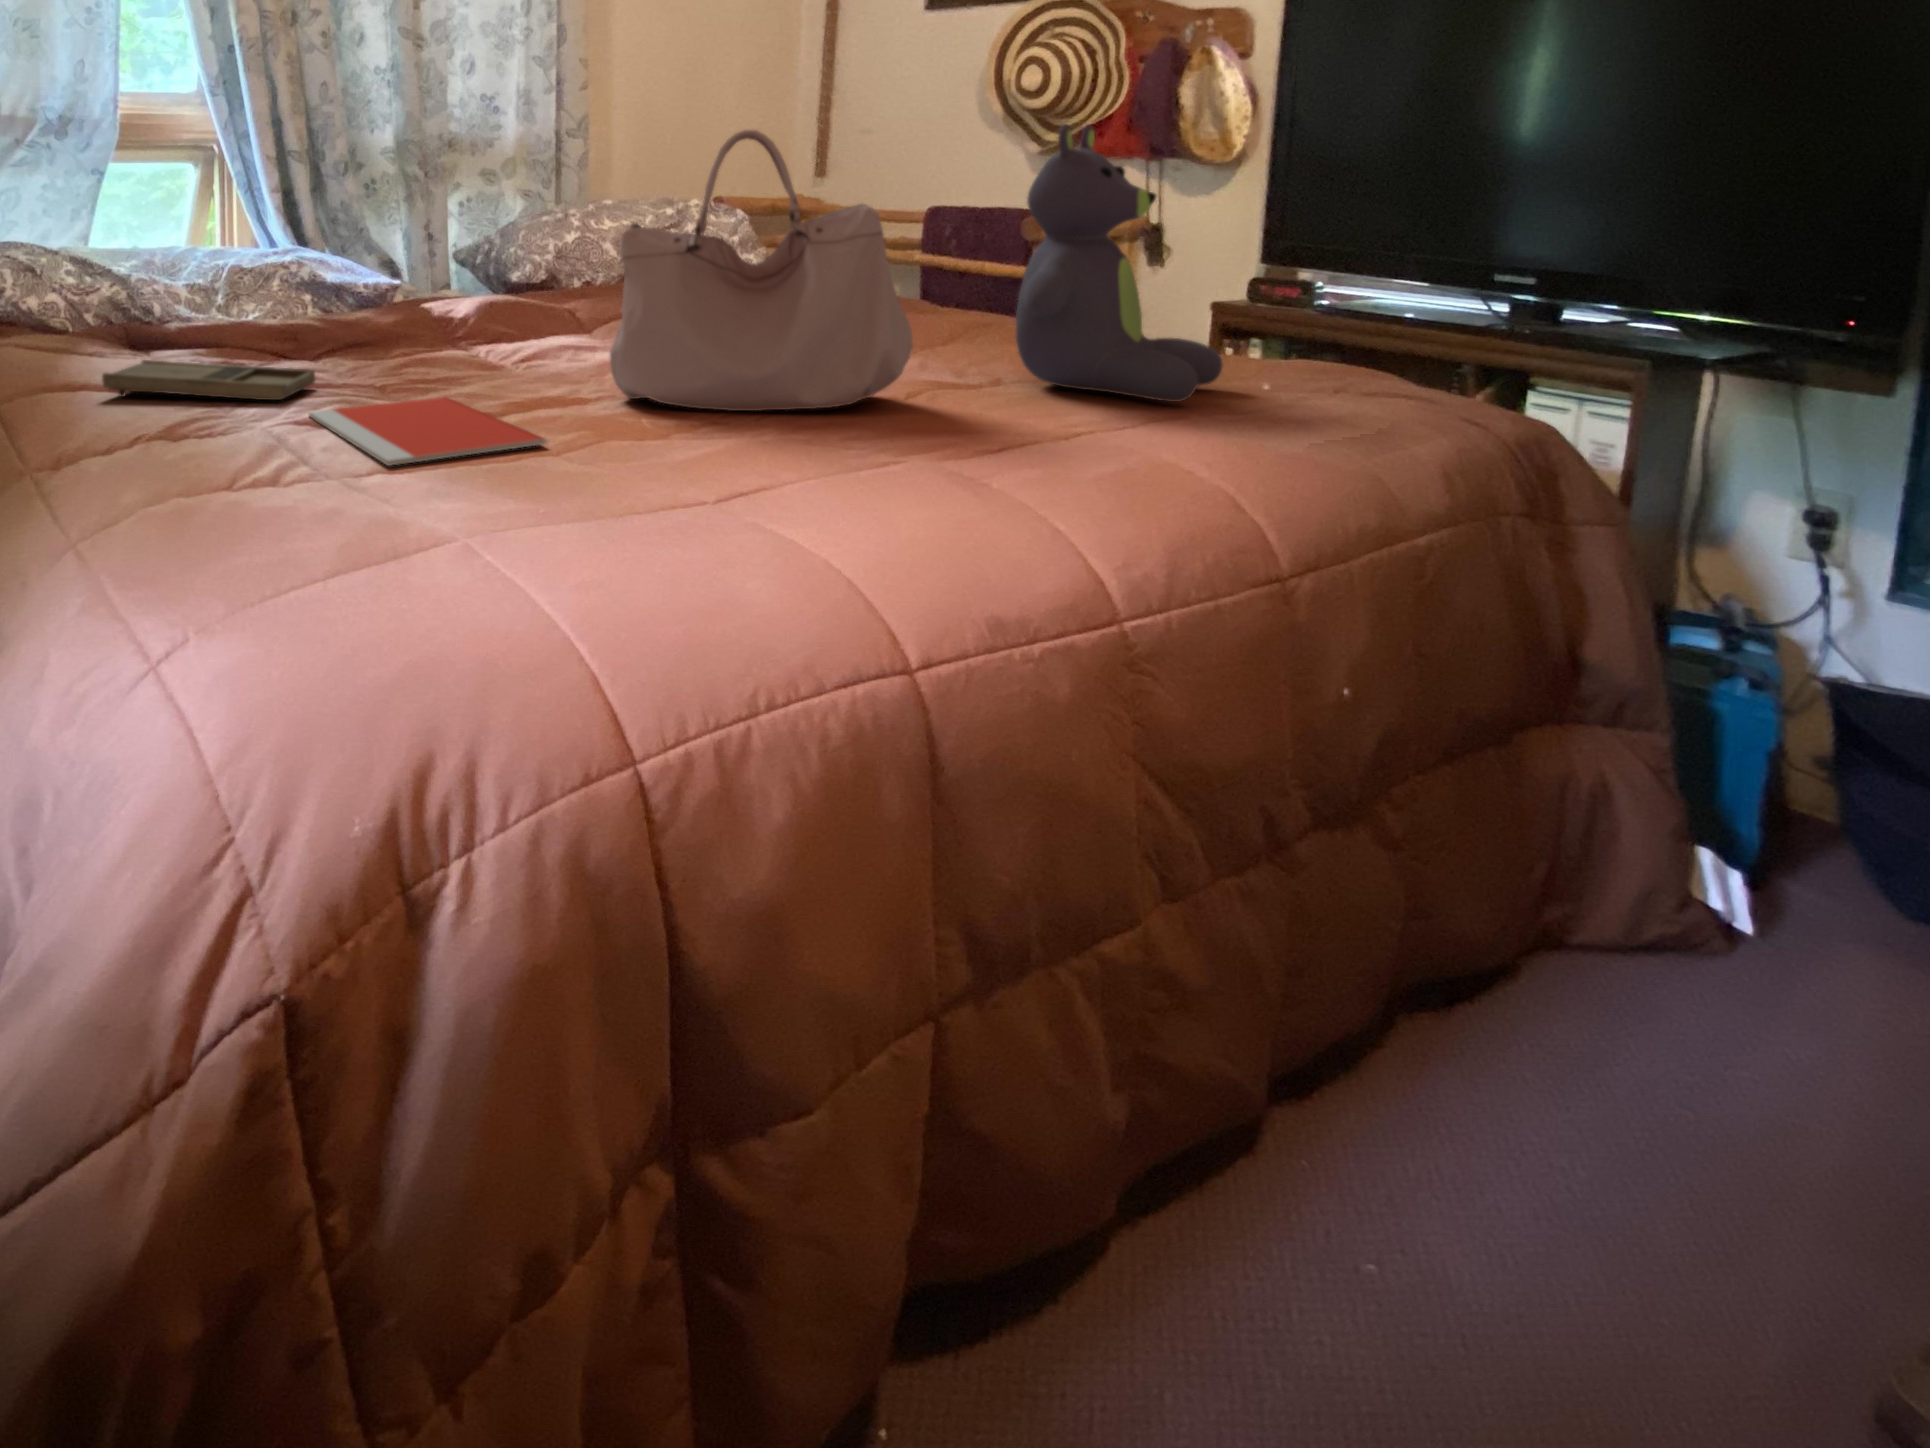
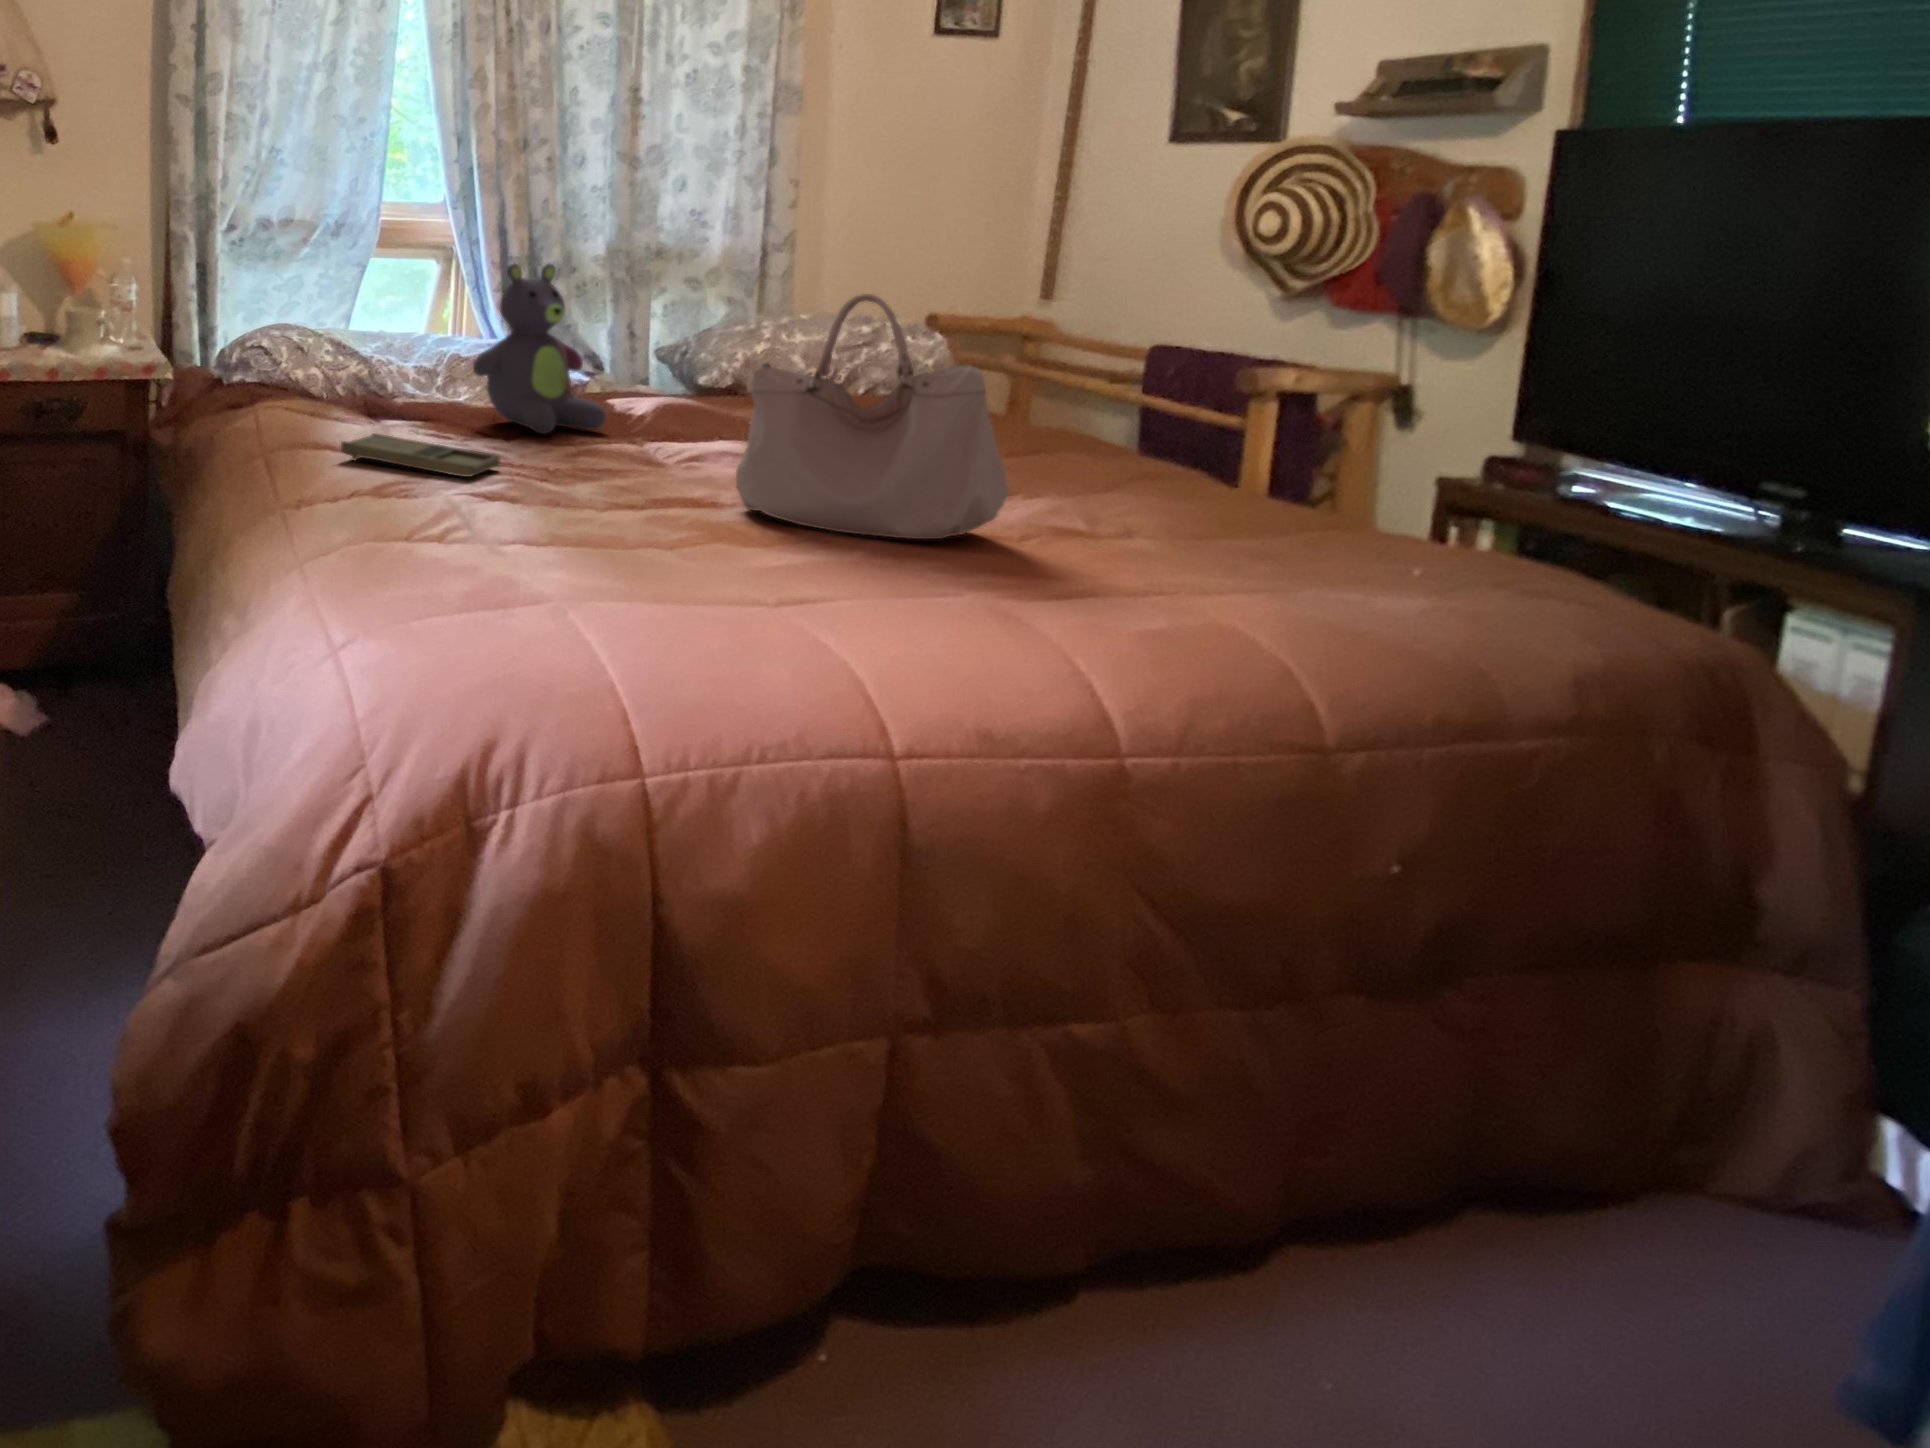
stuffed bear: present [1015,124,1223,402] -> present [473,263,606,434]
notebook: present [309,397,547,466] -> none [486,490,660,542]

